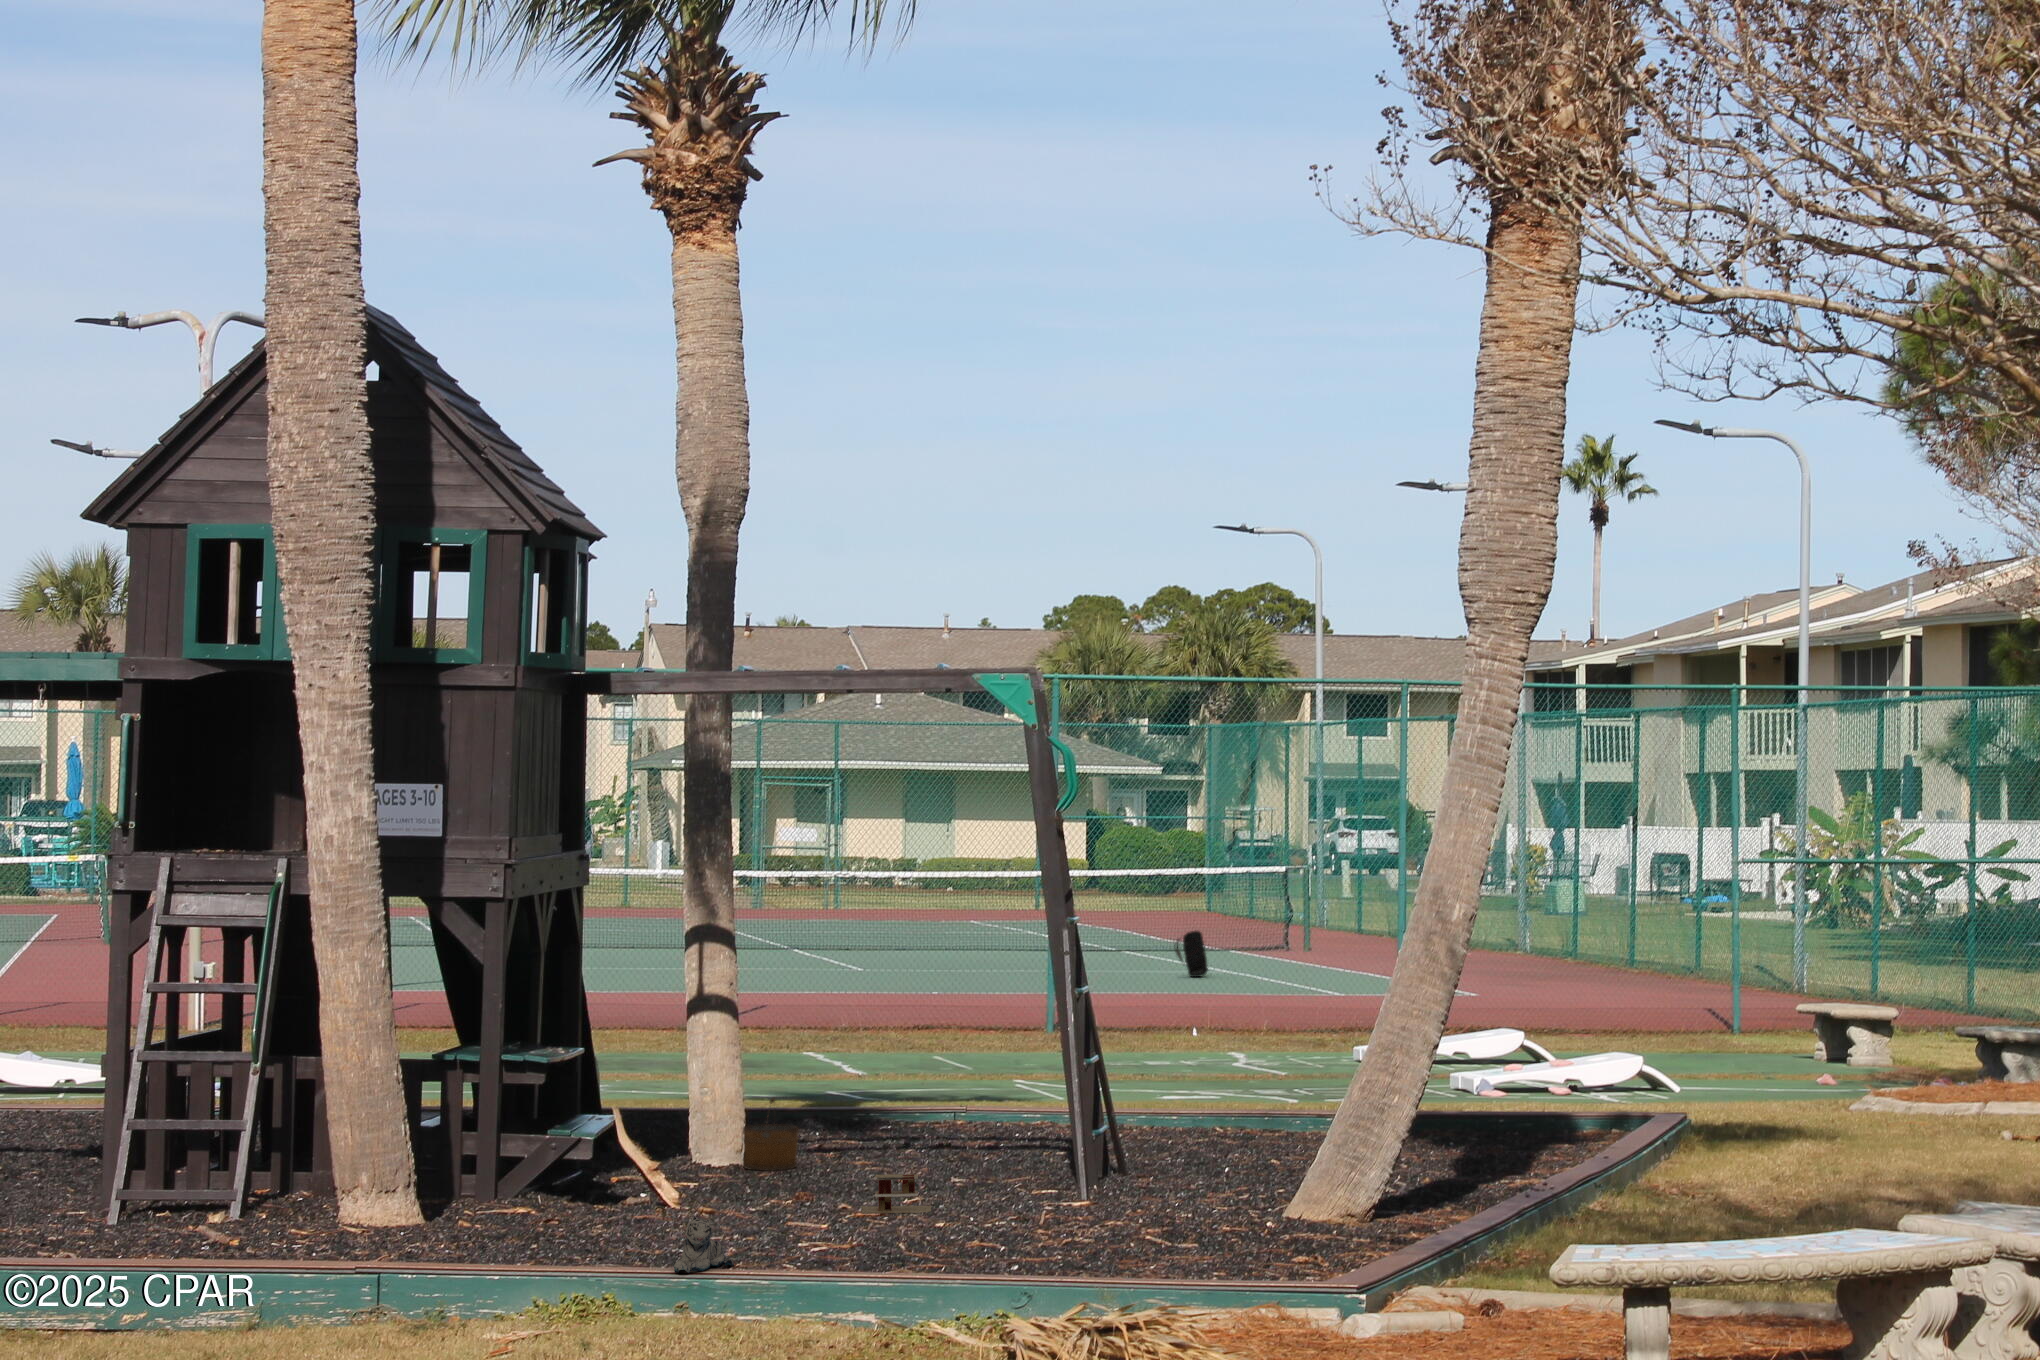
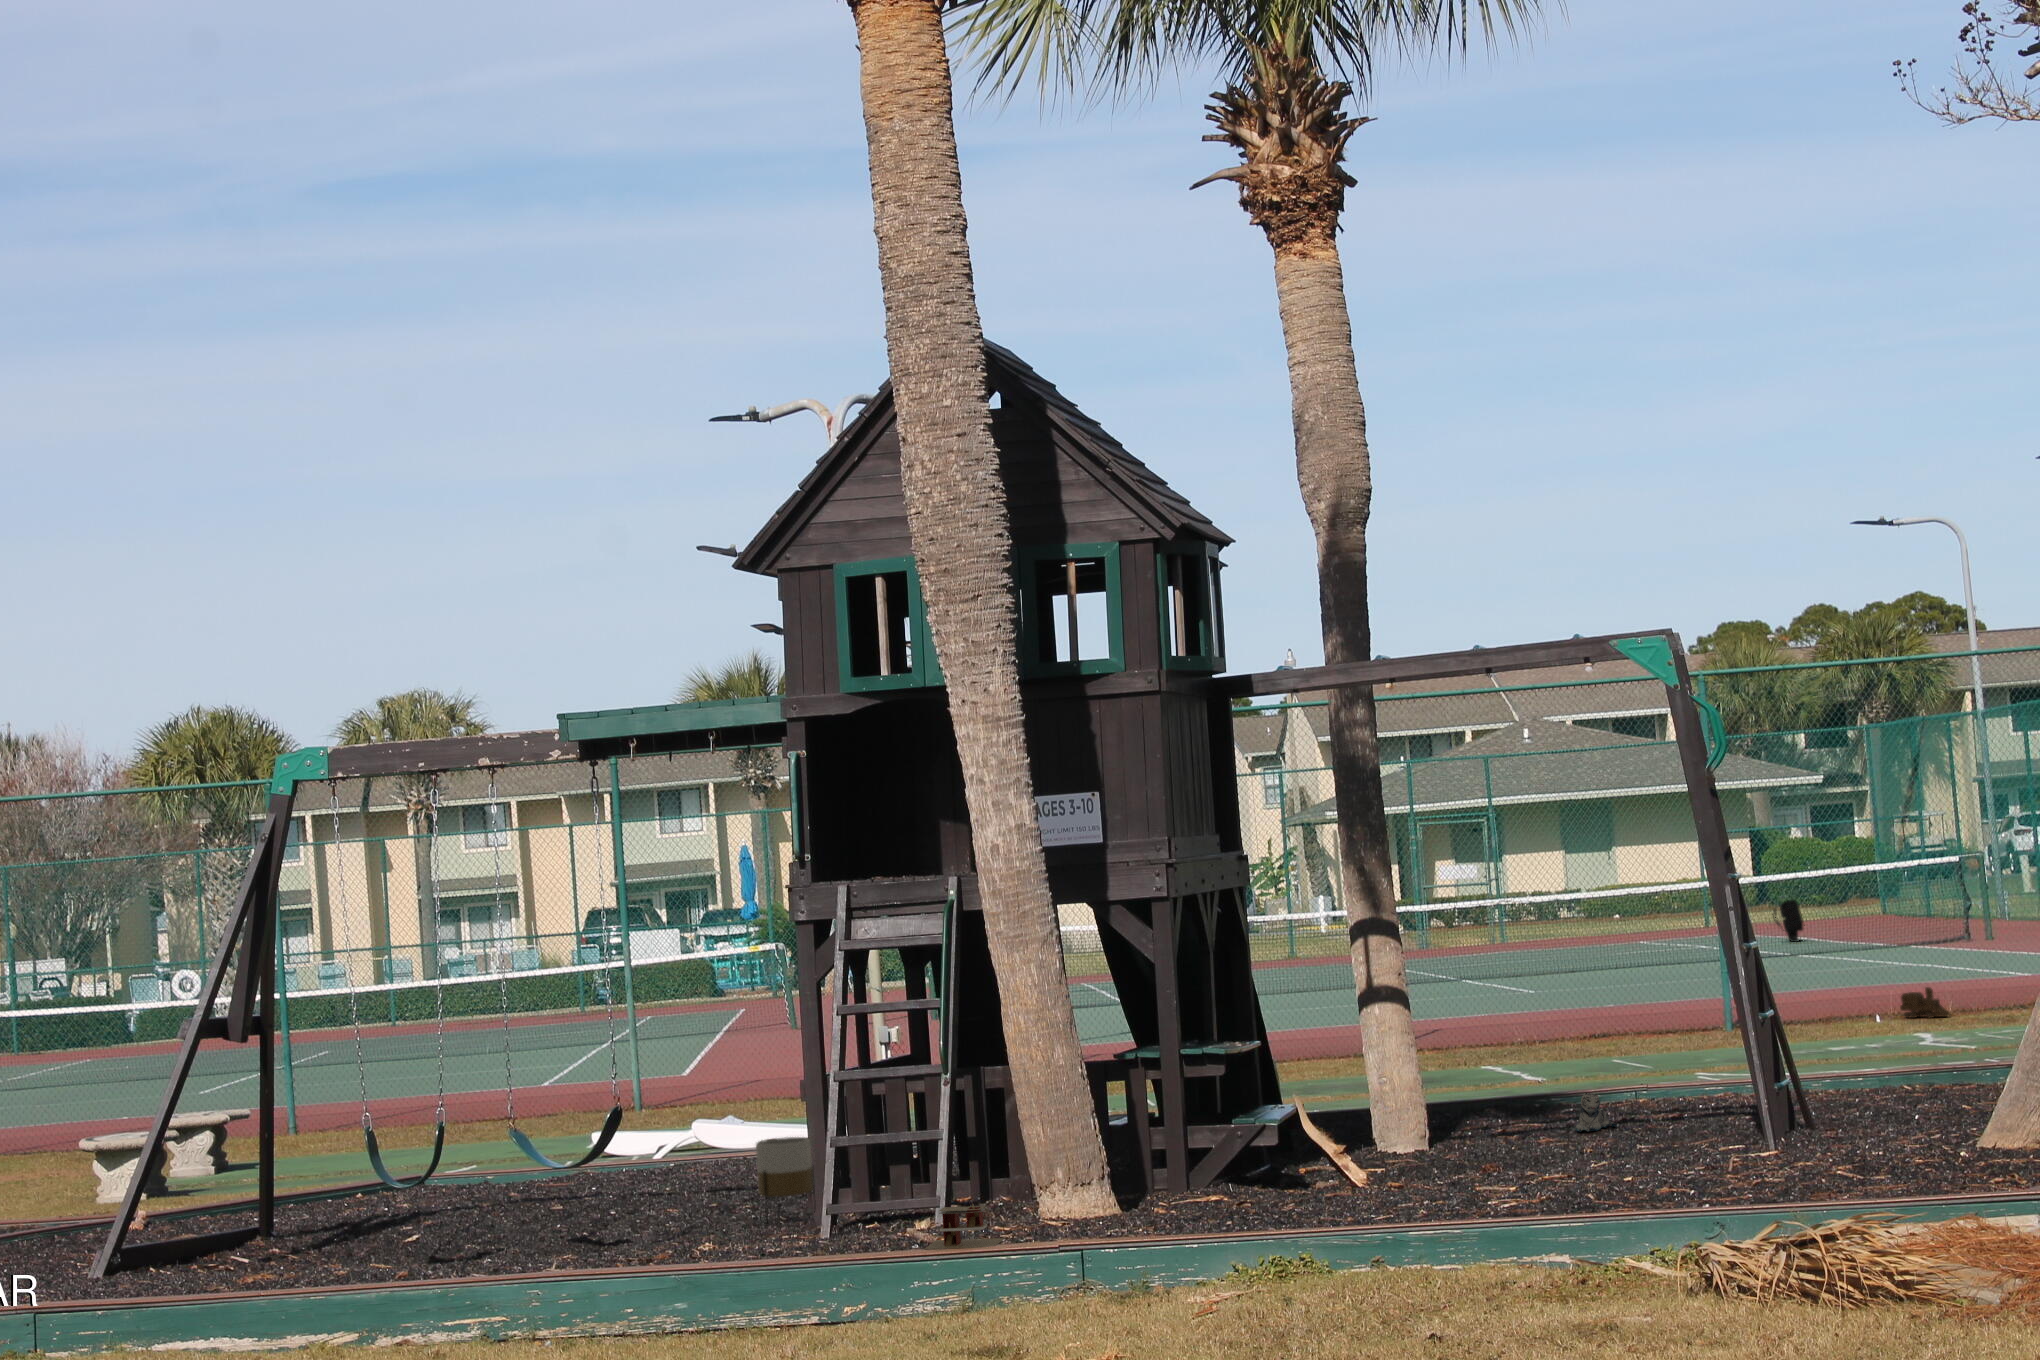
toy train: none [1252,1027,1300,1060] -> present [1900,987,1950,1018]
bucket: present [743,1098,799,1171] -> none [1424,1086,1483,1160]
planter: none [35,1124,100,1215] -> present [756,1137,816,1222]
toy house: present [862,1174,931,1213] -> present [925,1204,1004,1249]
plush toy: present [674,1217,734,1273] -> present [1575,1093,1617,1132]

